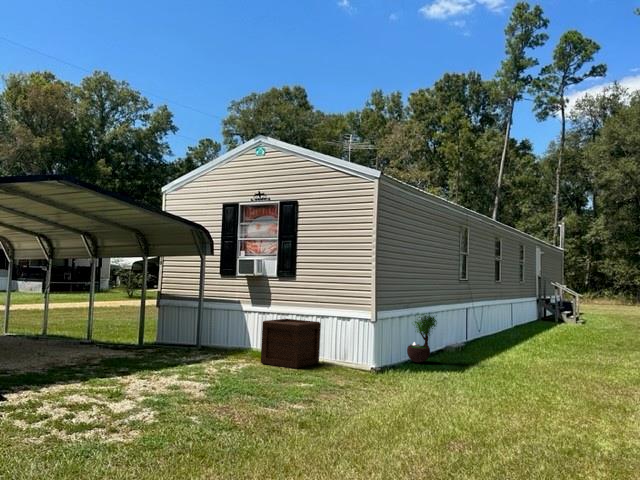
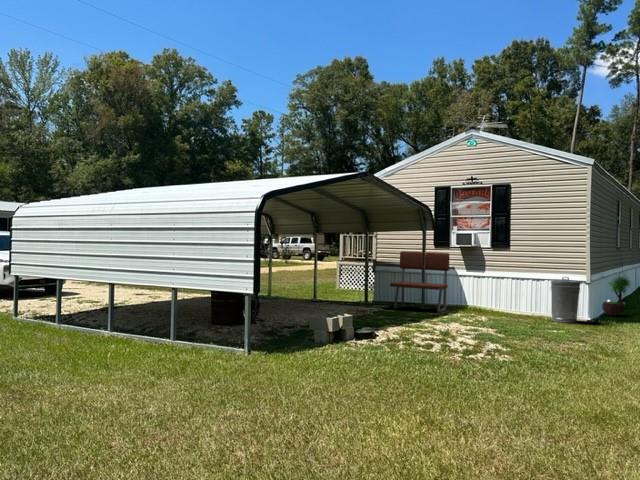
bench: none [158,280,232,355] -> present [390,251,449,312]
trash can: none [326,314,360,373] -> present [551,277,580,323]
wooden crate: present [261,319,321,369] -> none [493,282,538,321]

